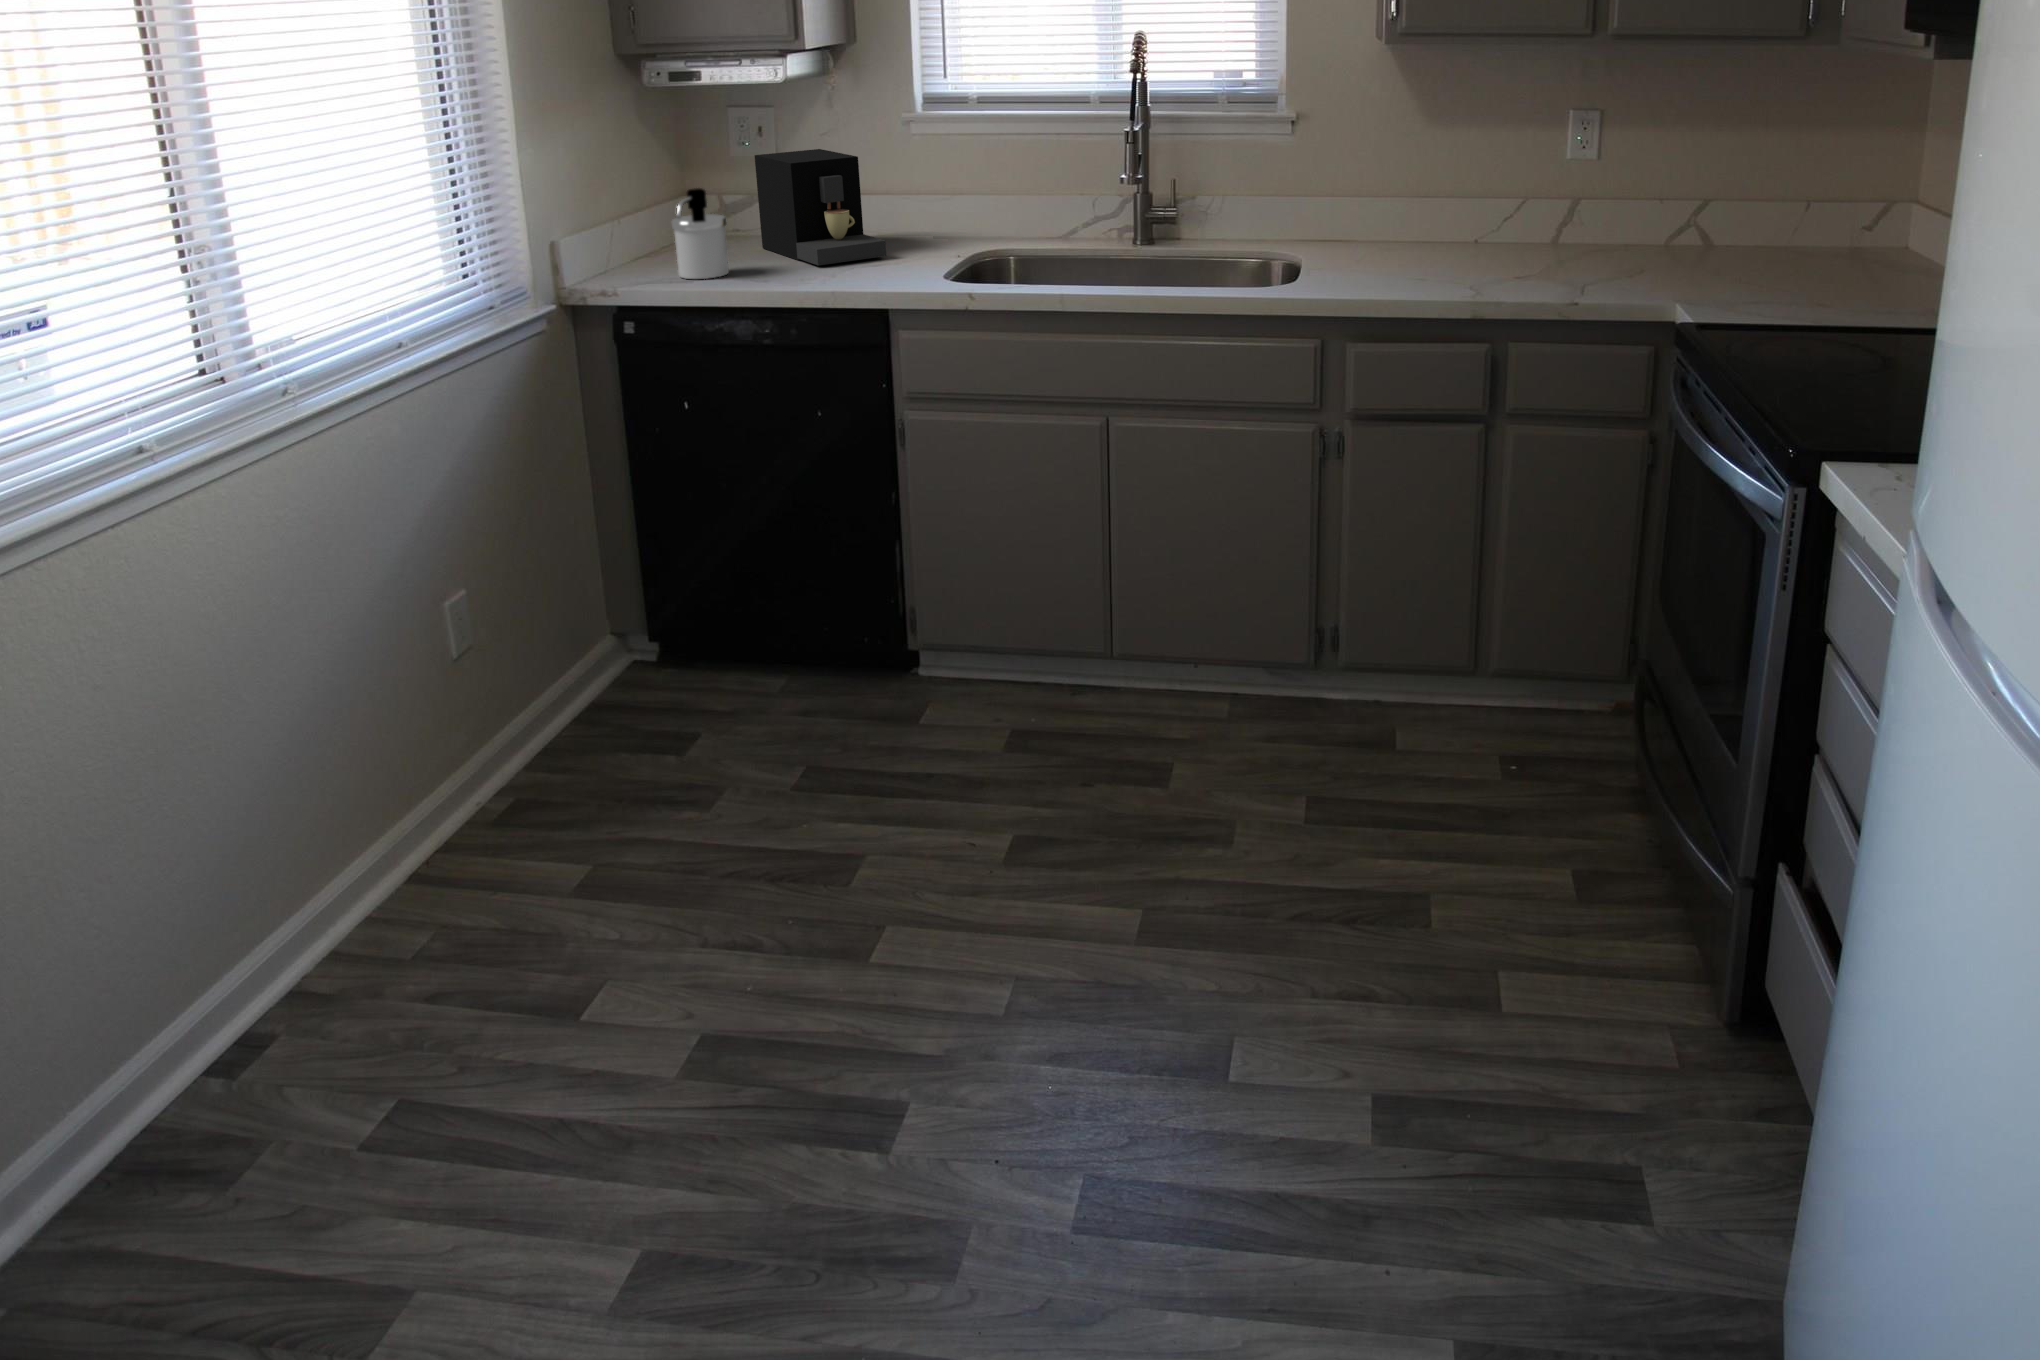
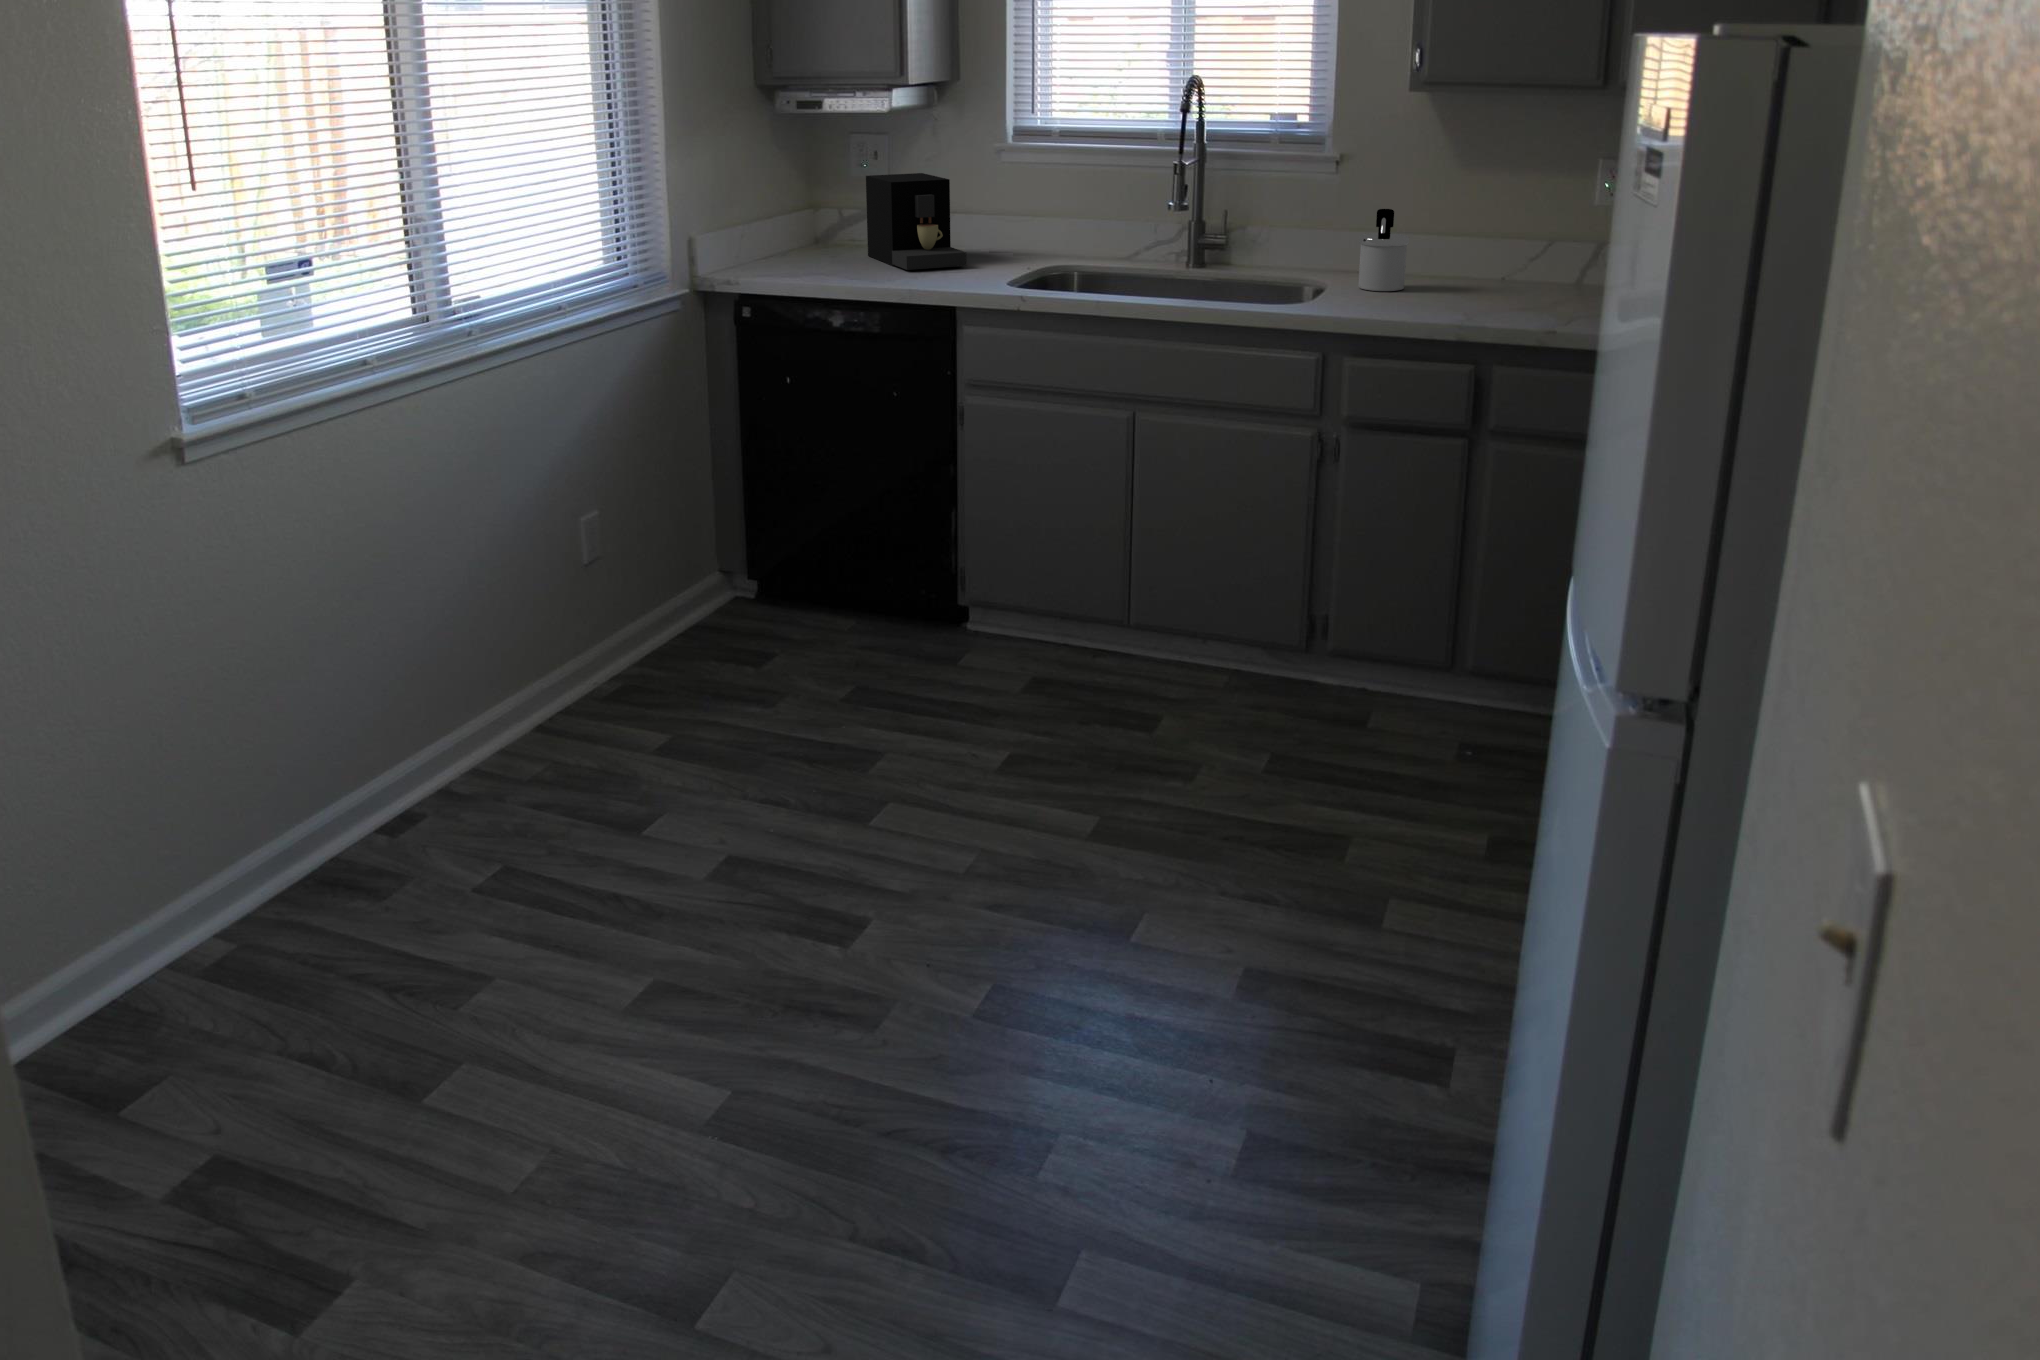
soap dispenser: present [672,188,729,279] -> present [1358,209,1409,291]

